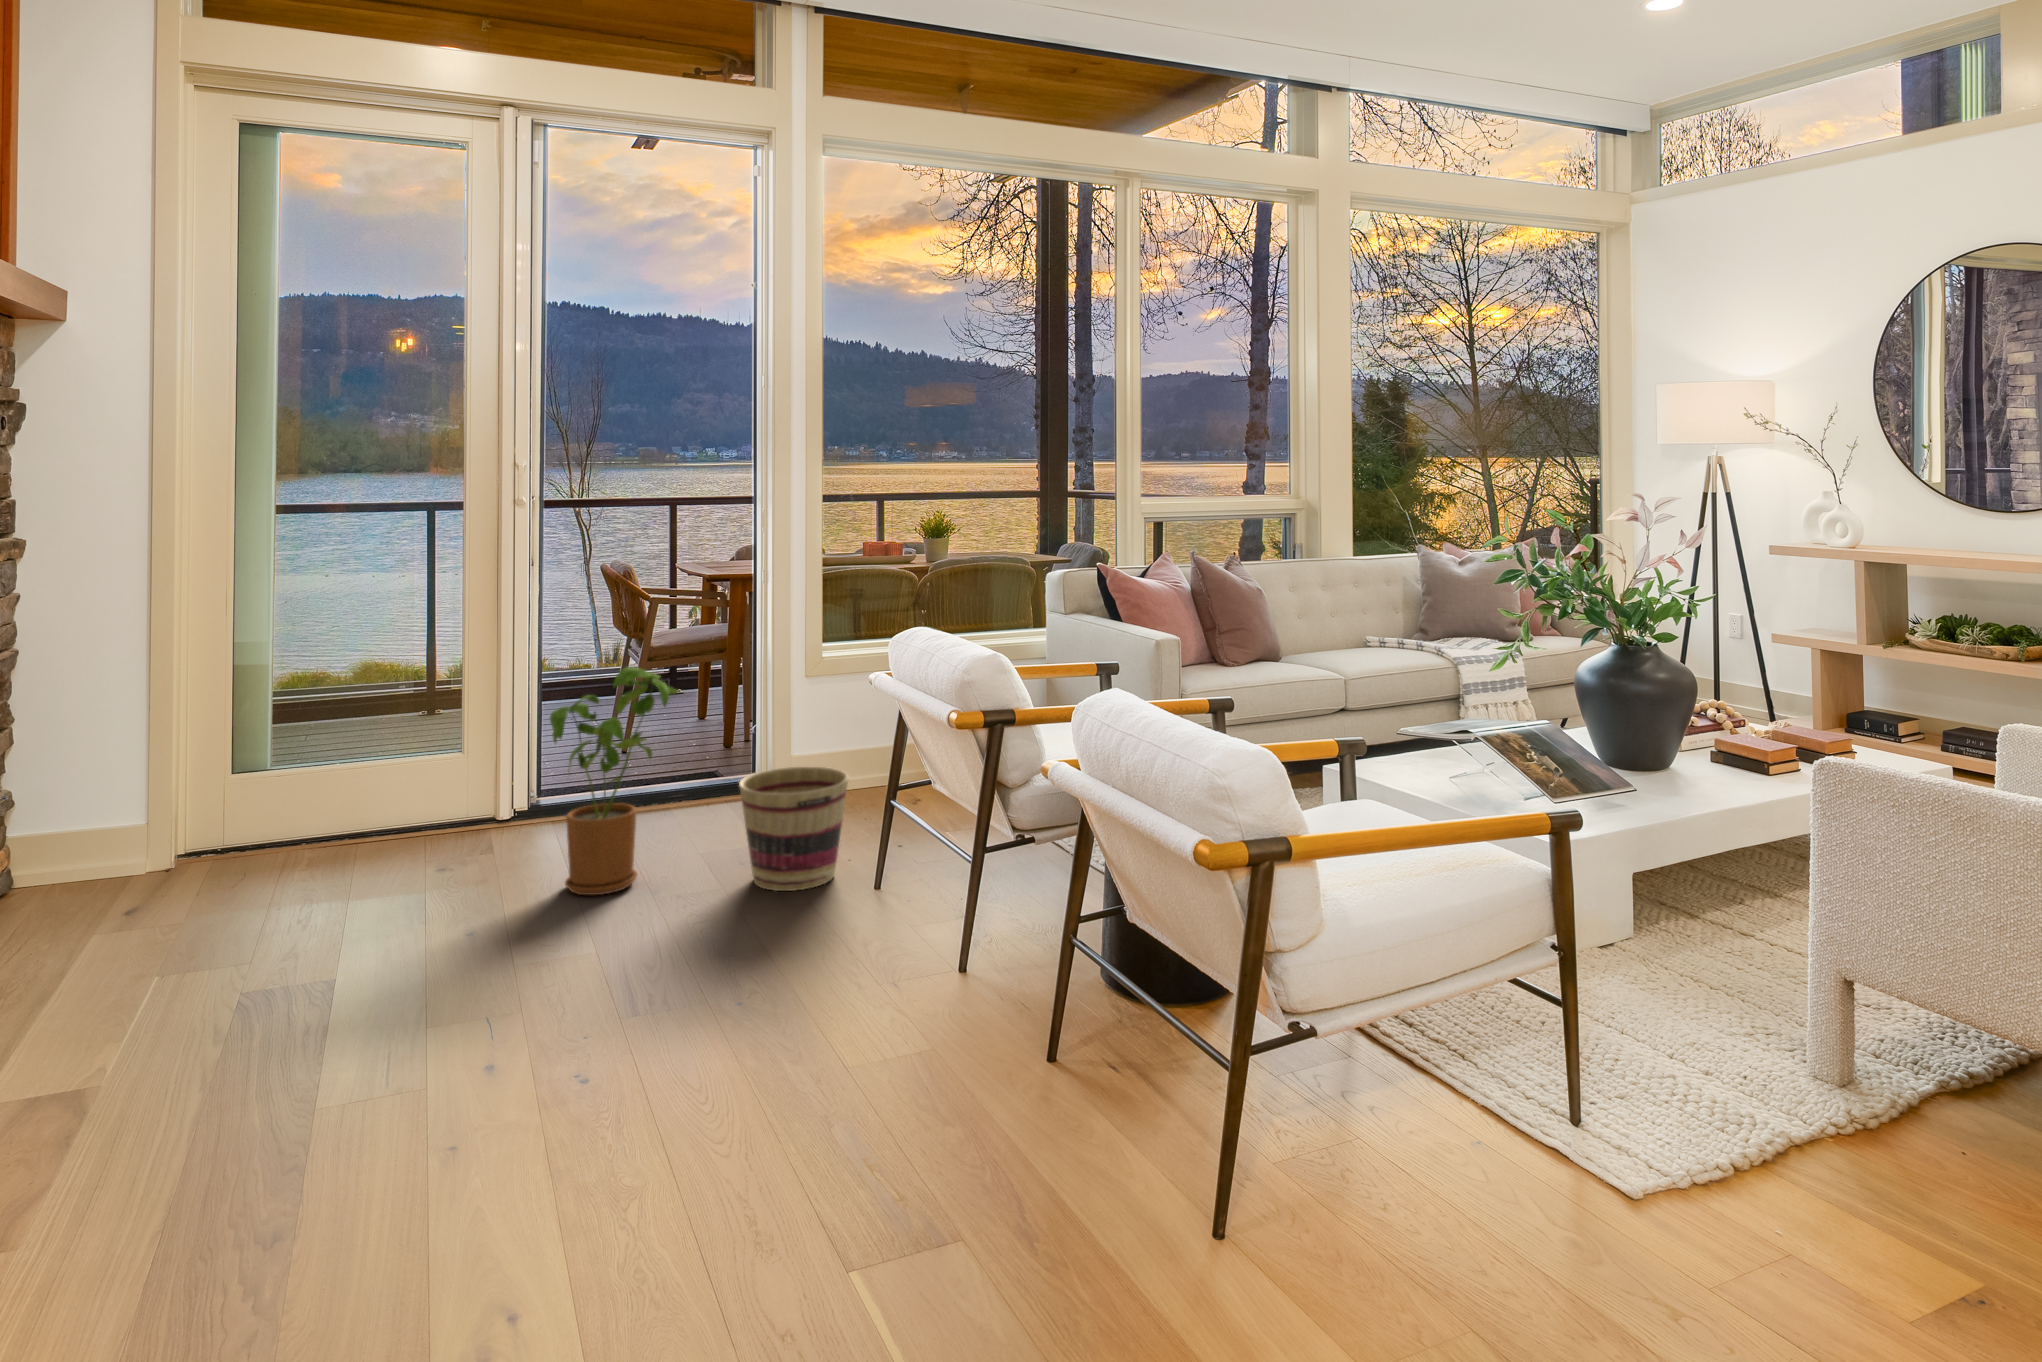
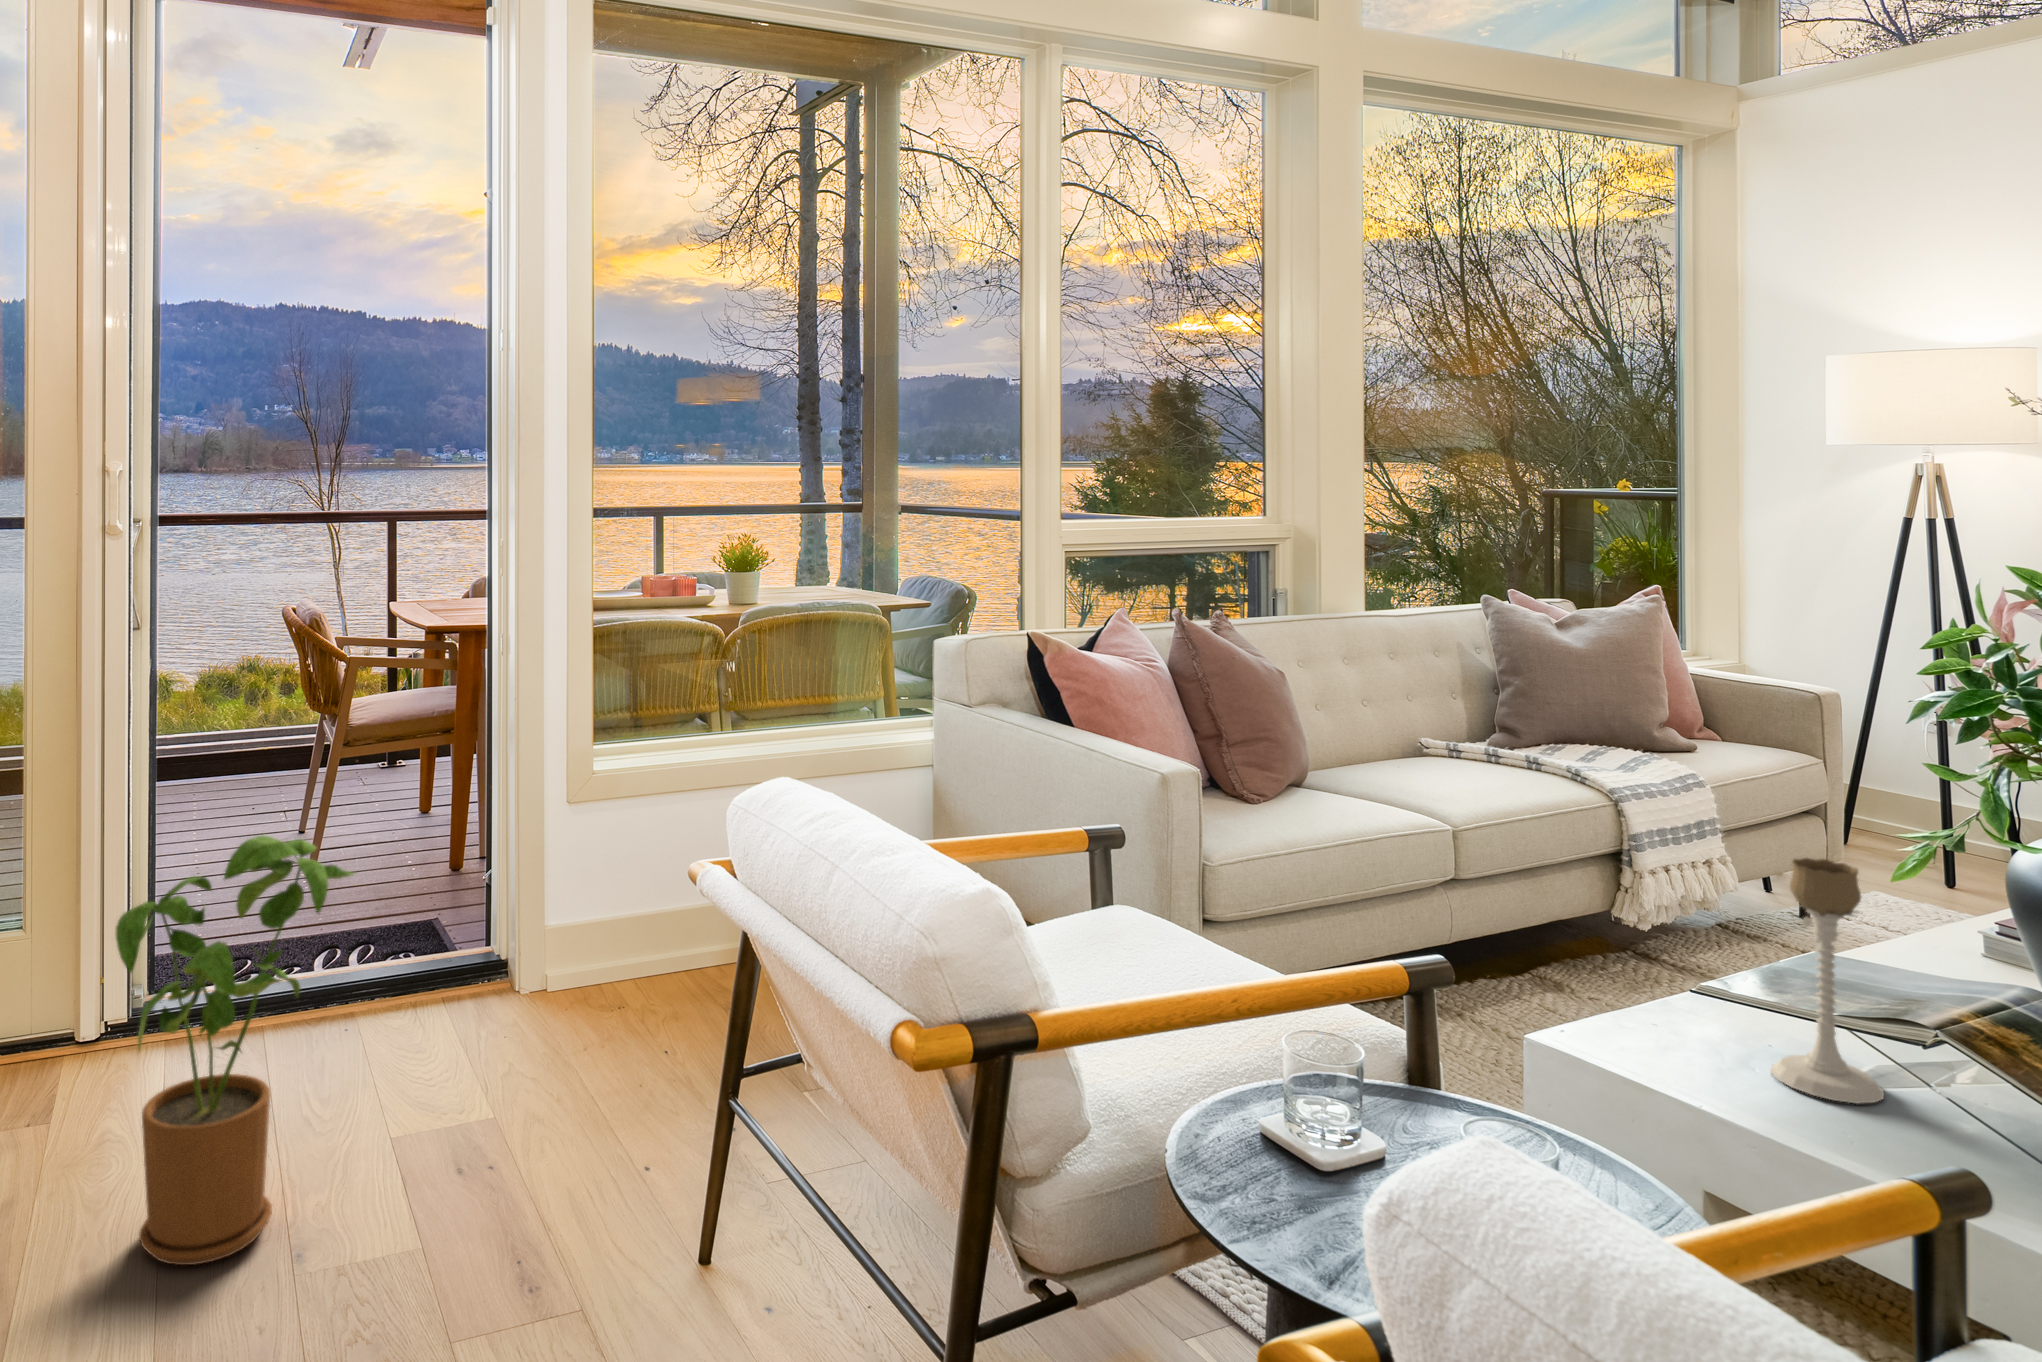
candle holder: none [1420,659,1466,775] -> present [1771,858,1884,1103]
basket: present [739,766,849,891] -> none [452,1006,649,1267]

